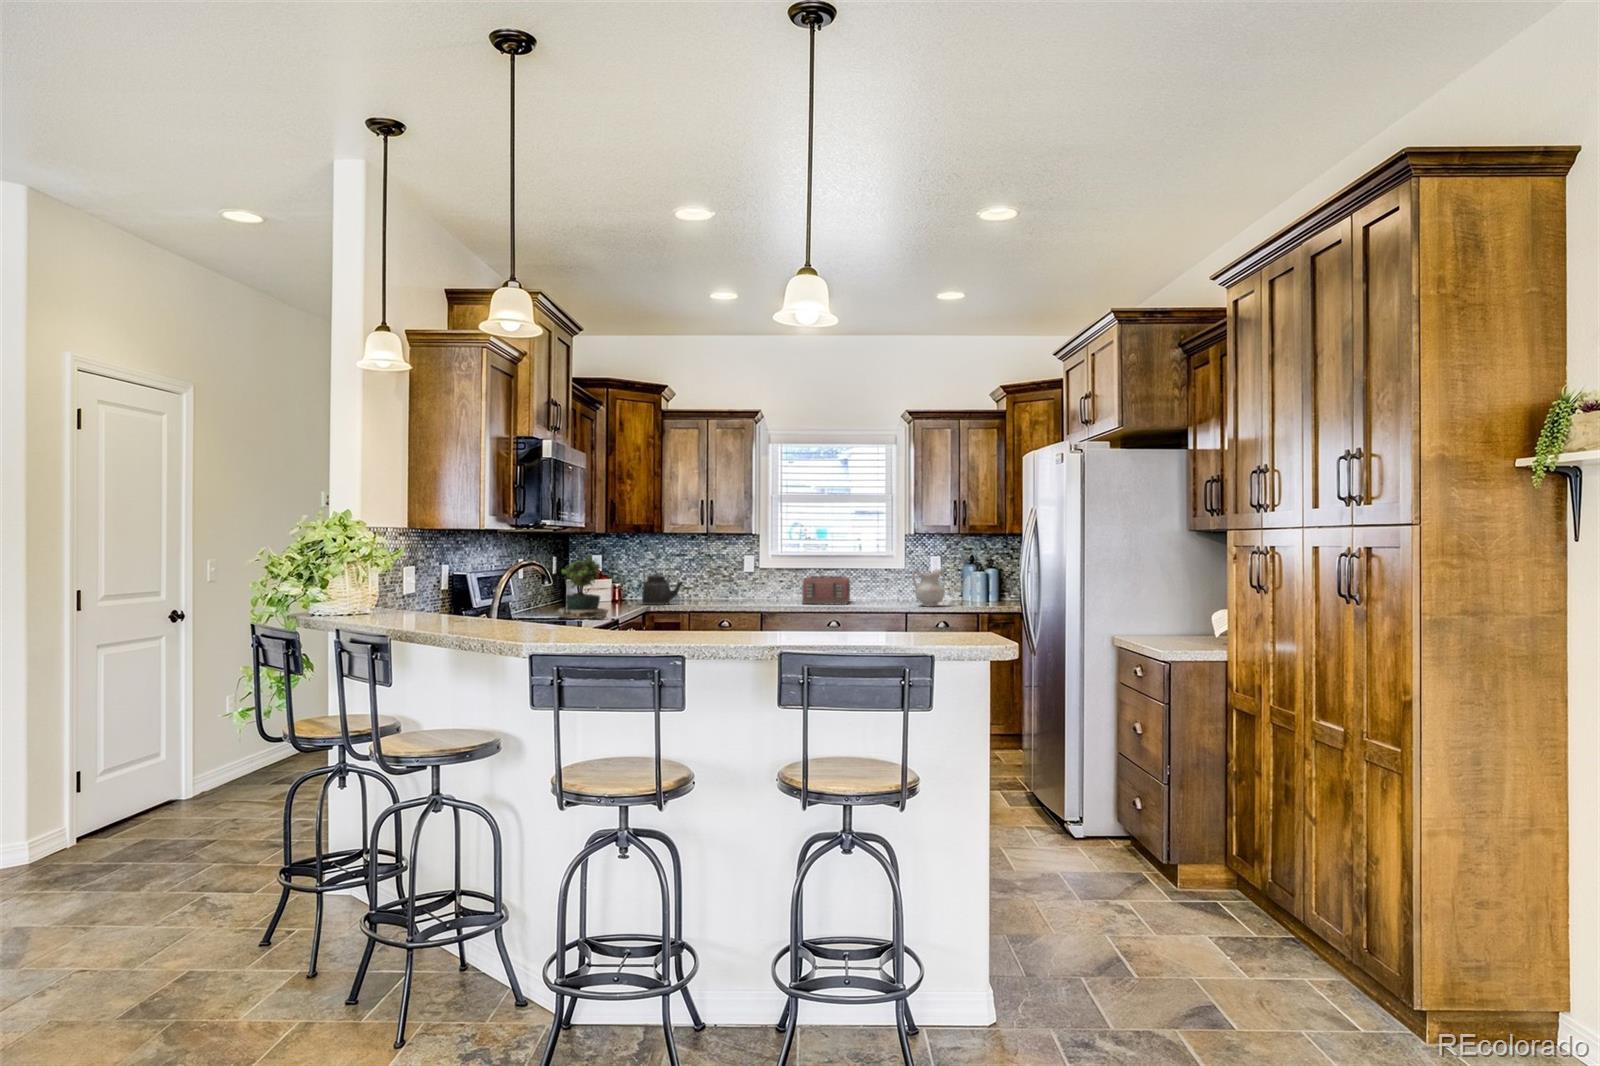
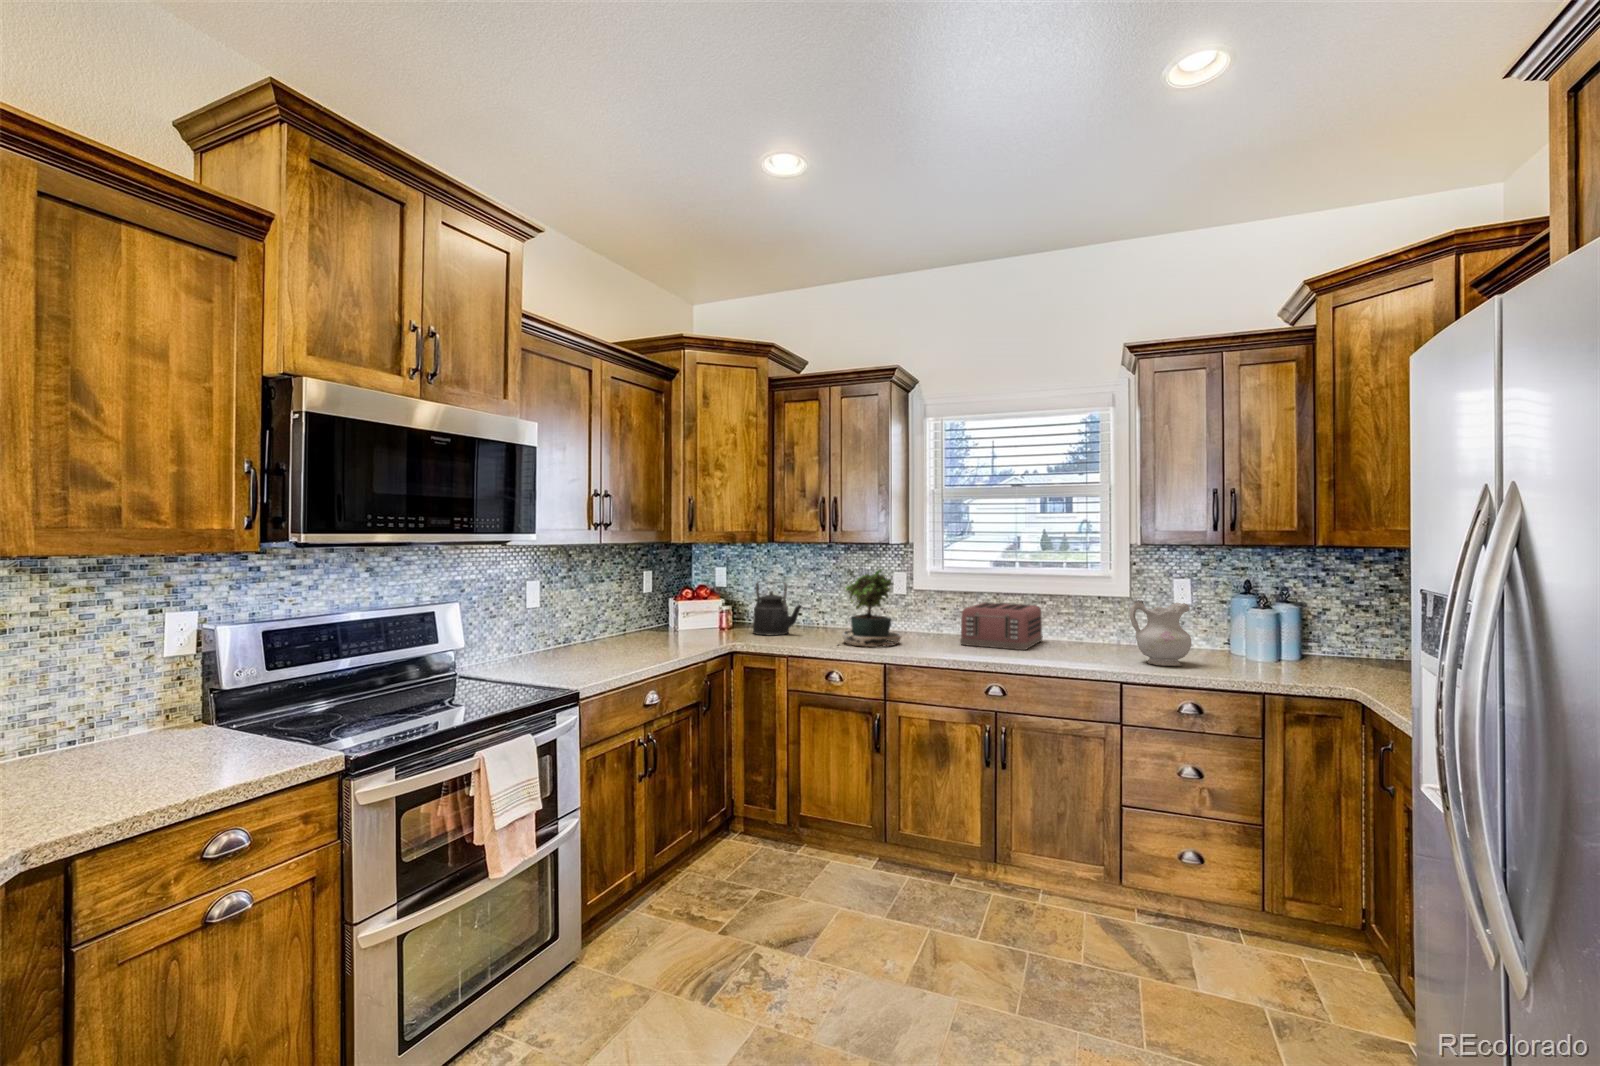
potted plant: present [559,556,608,619] -> present [842,570,901,647]

